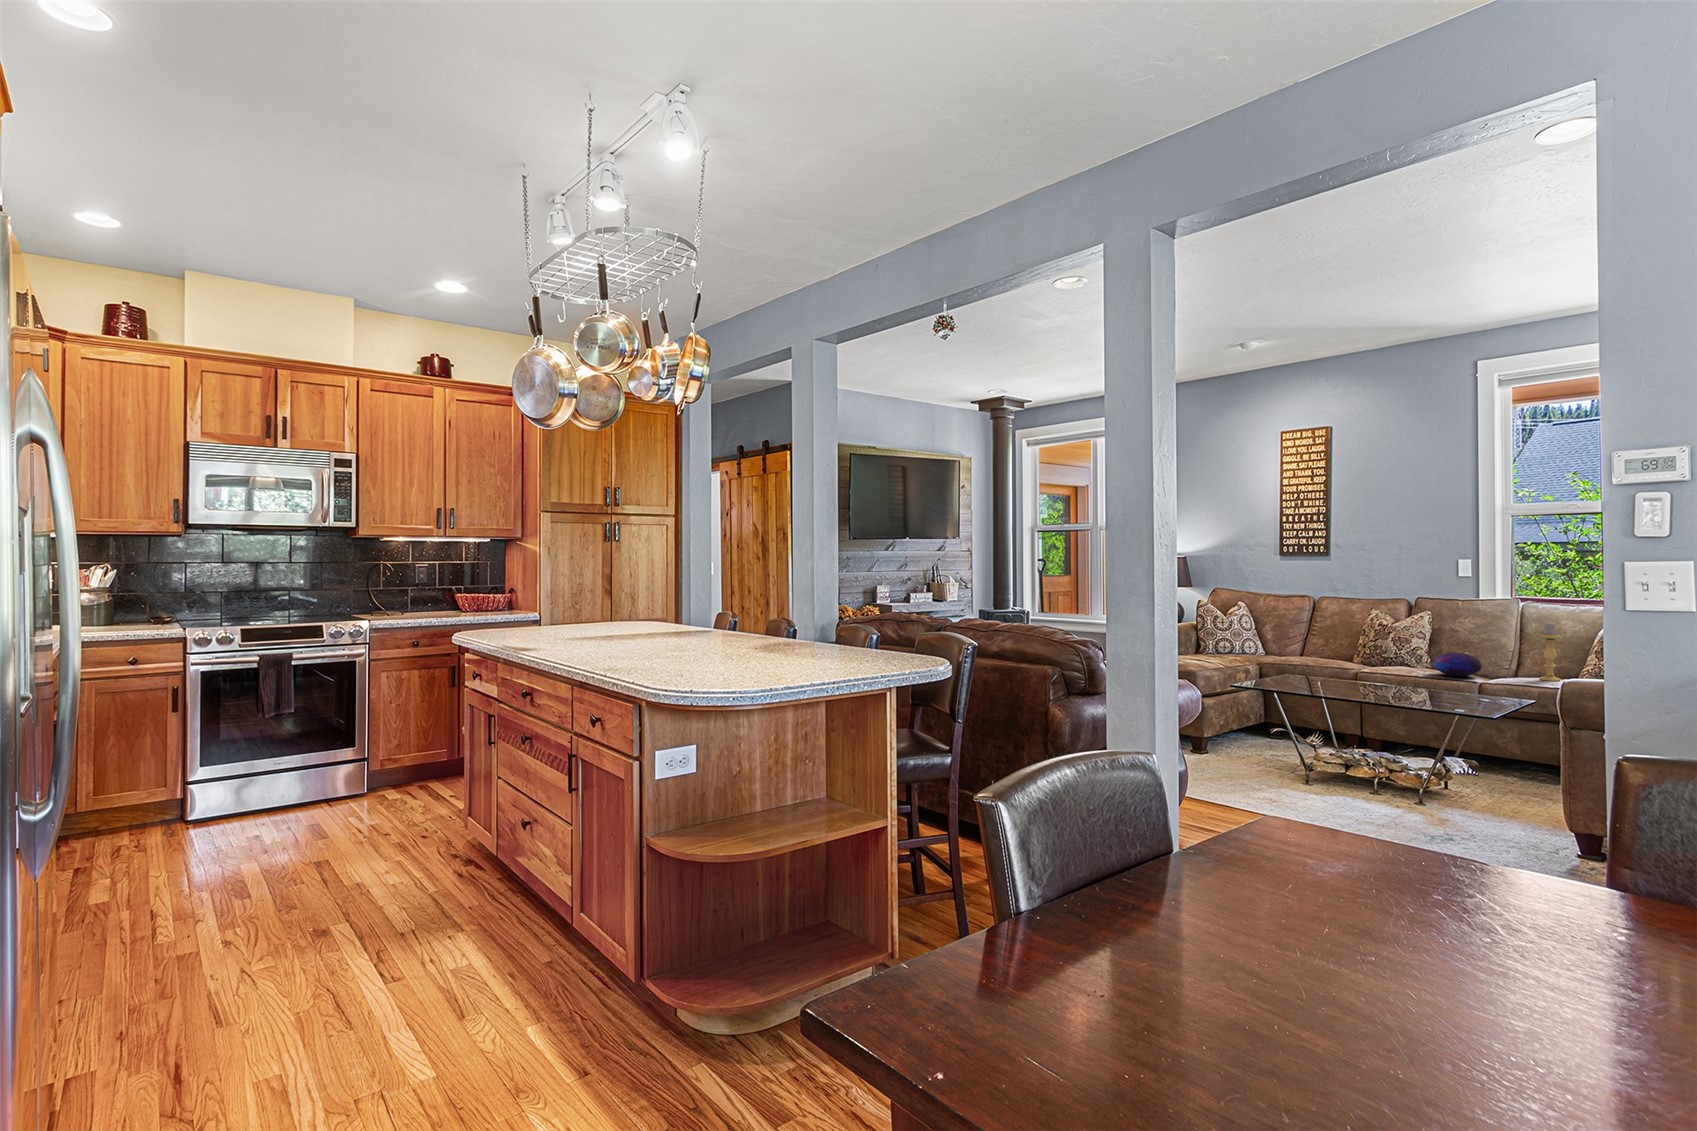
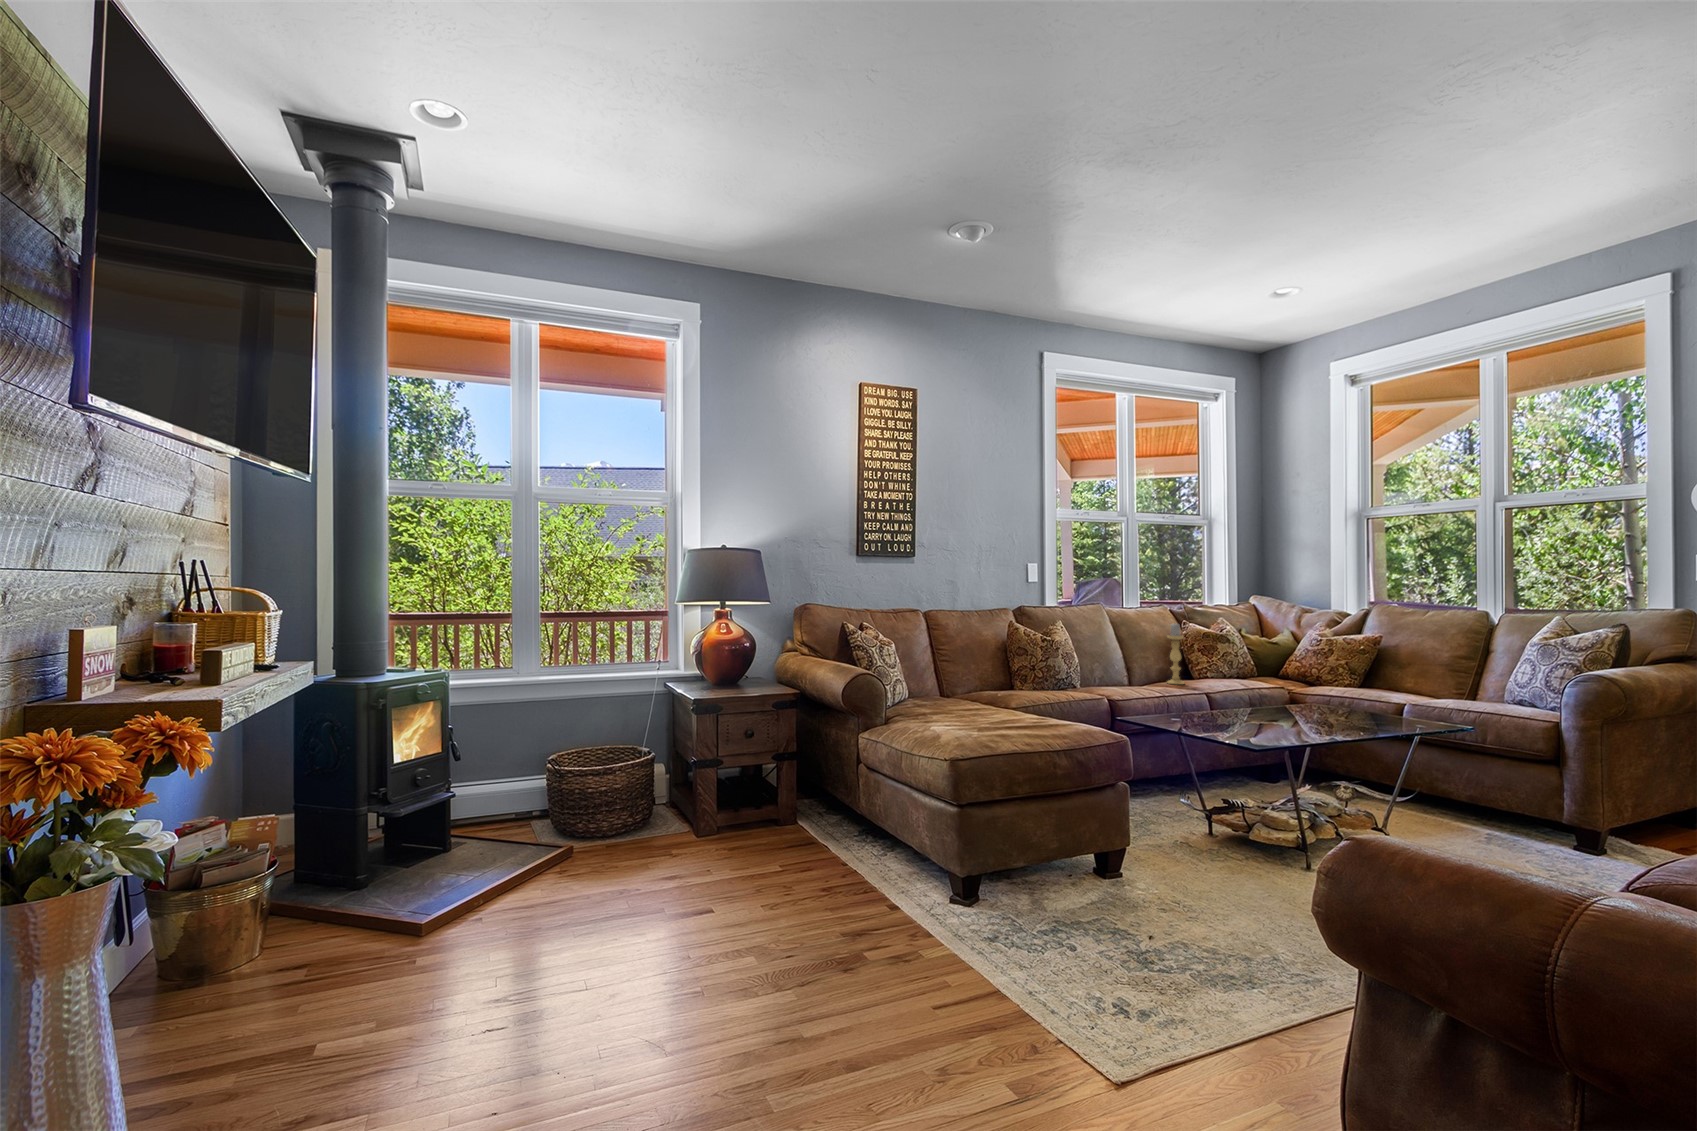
decorative orb: present [1433,653,1482,676] -> none [1114,664,1164,692]

